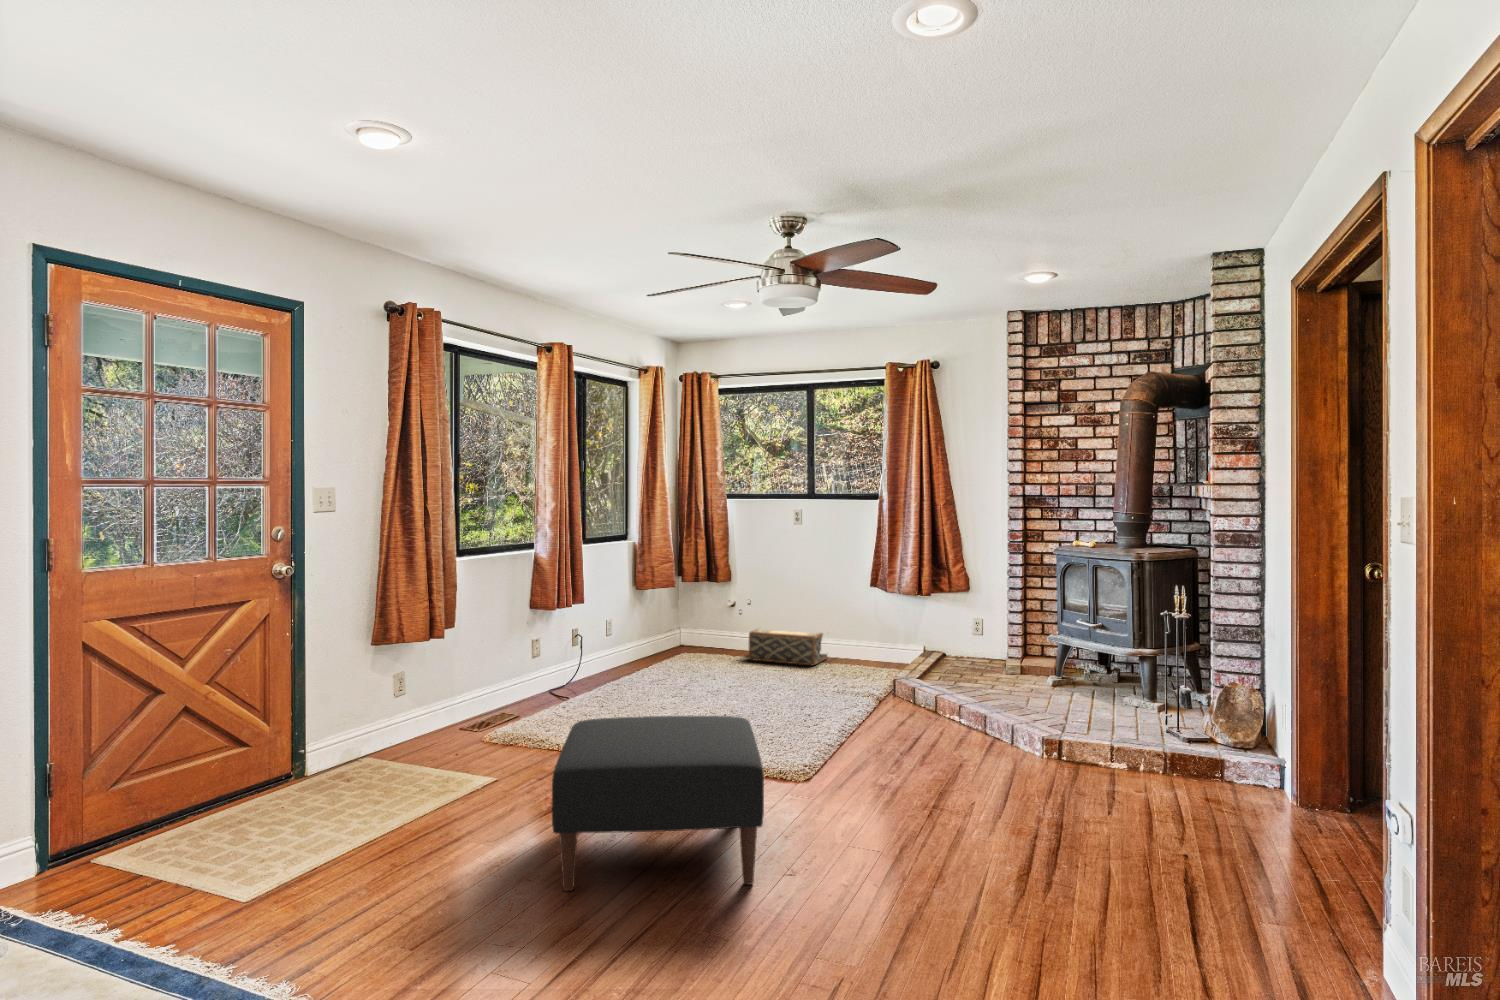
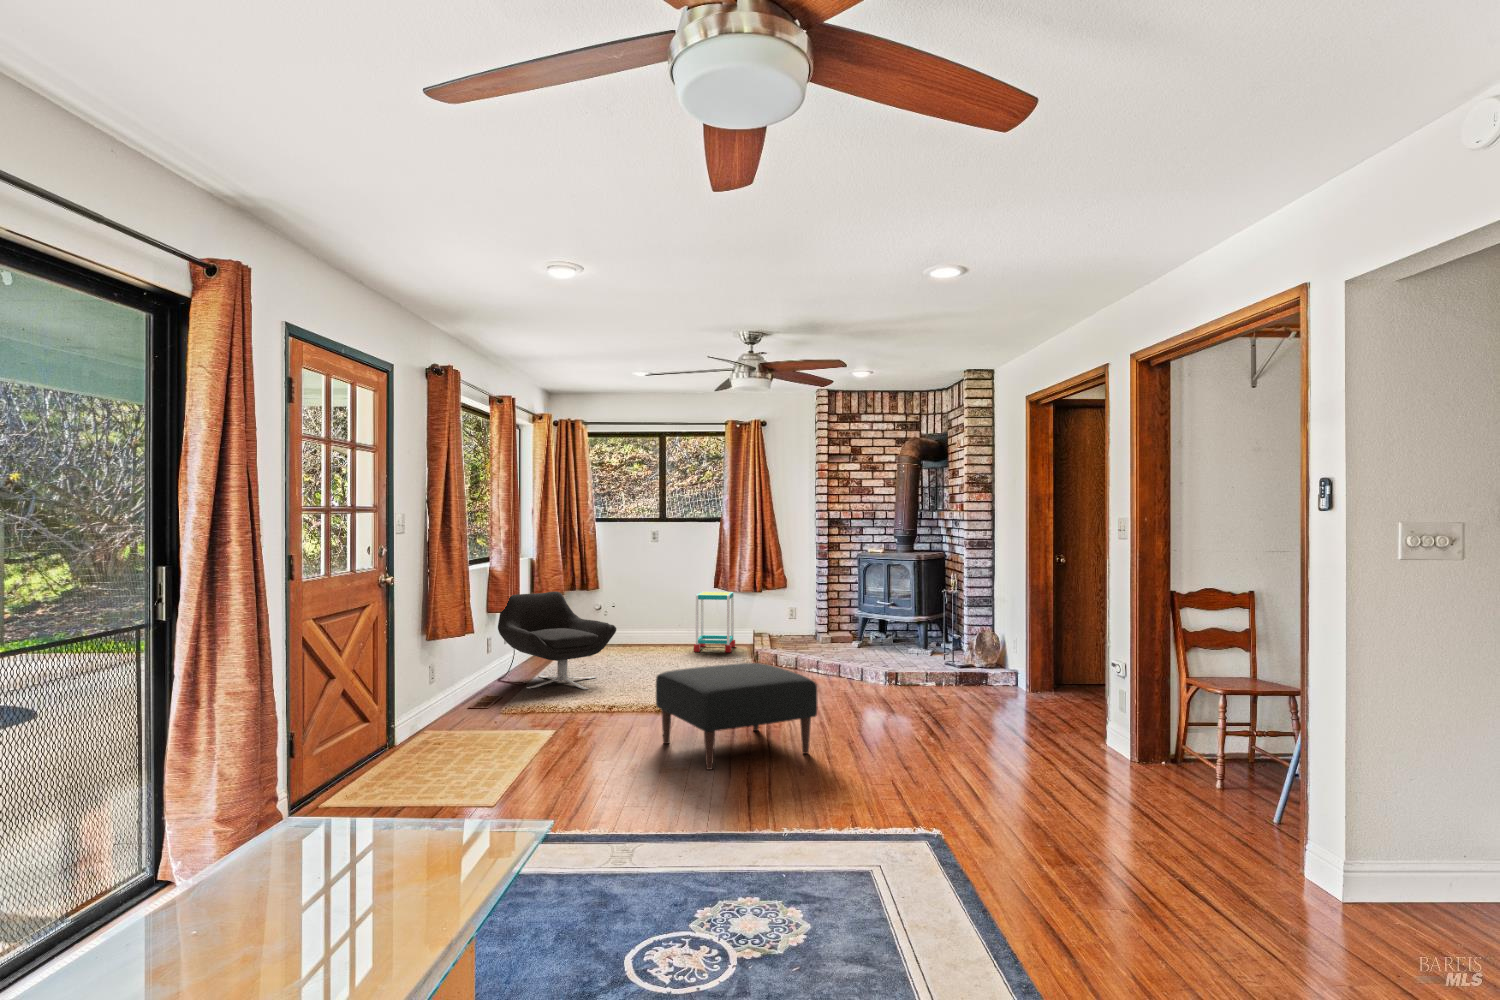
lounge chair: none [548,585,682,715] -> present [498,591,616,689]
side table: none [835,592,899,675] -> present [694,592,735,652]
woven basket: present [749,629,827,665] -> none [619,624,677,650]

